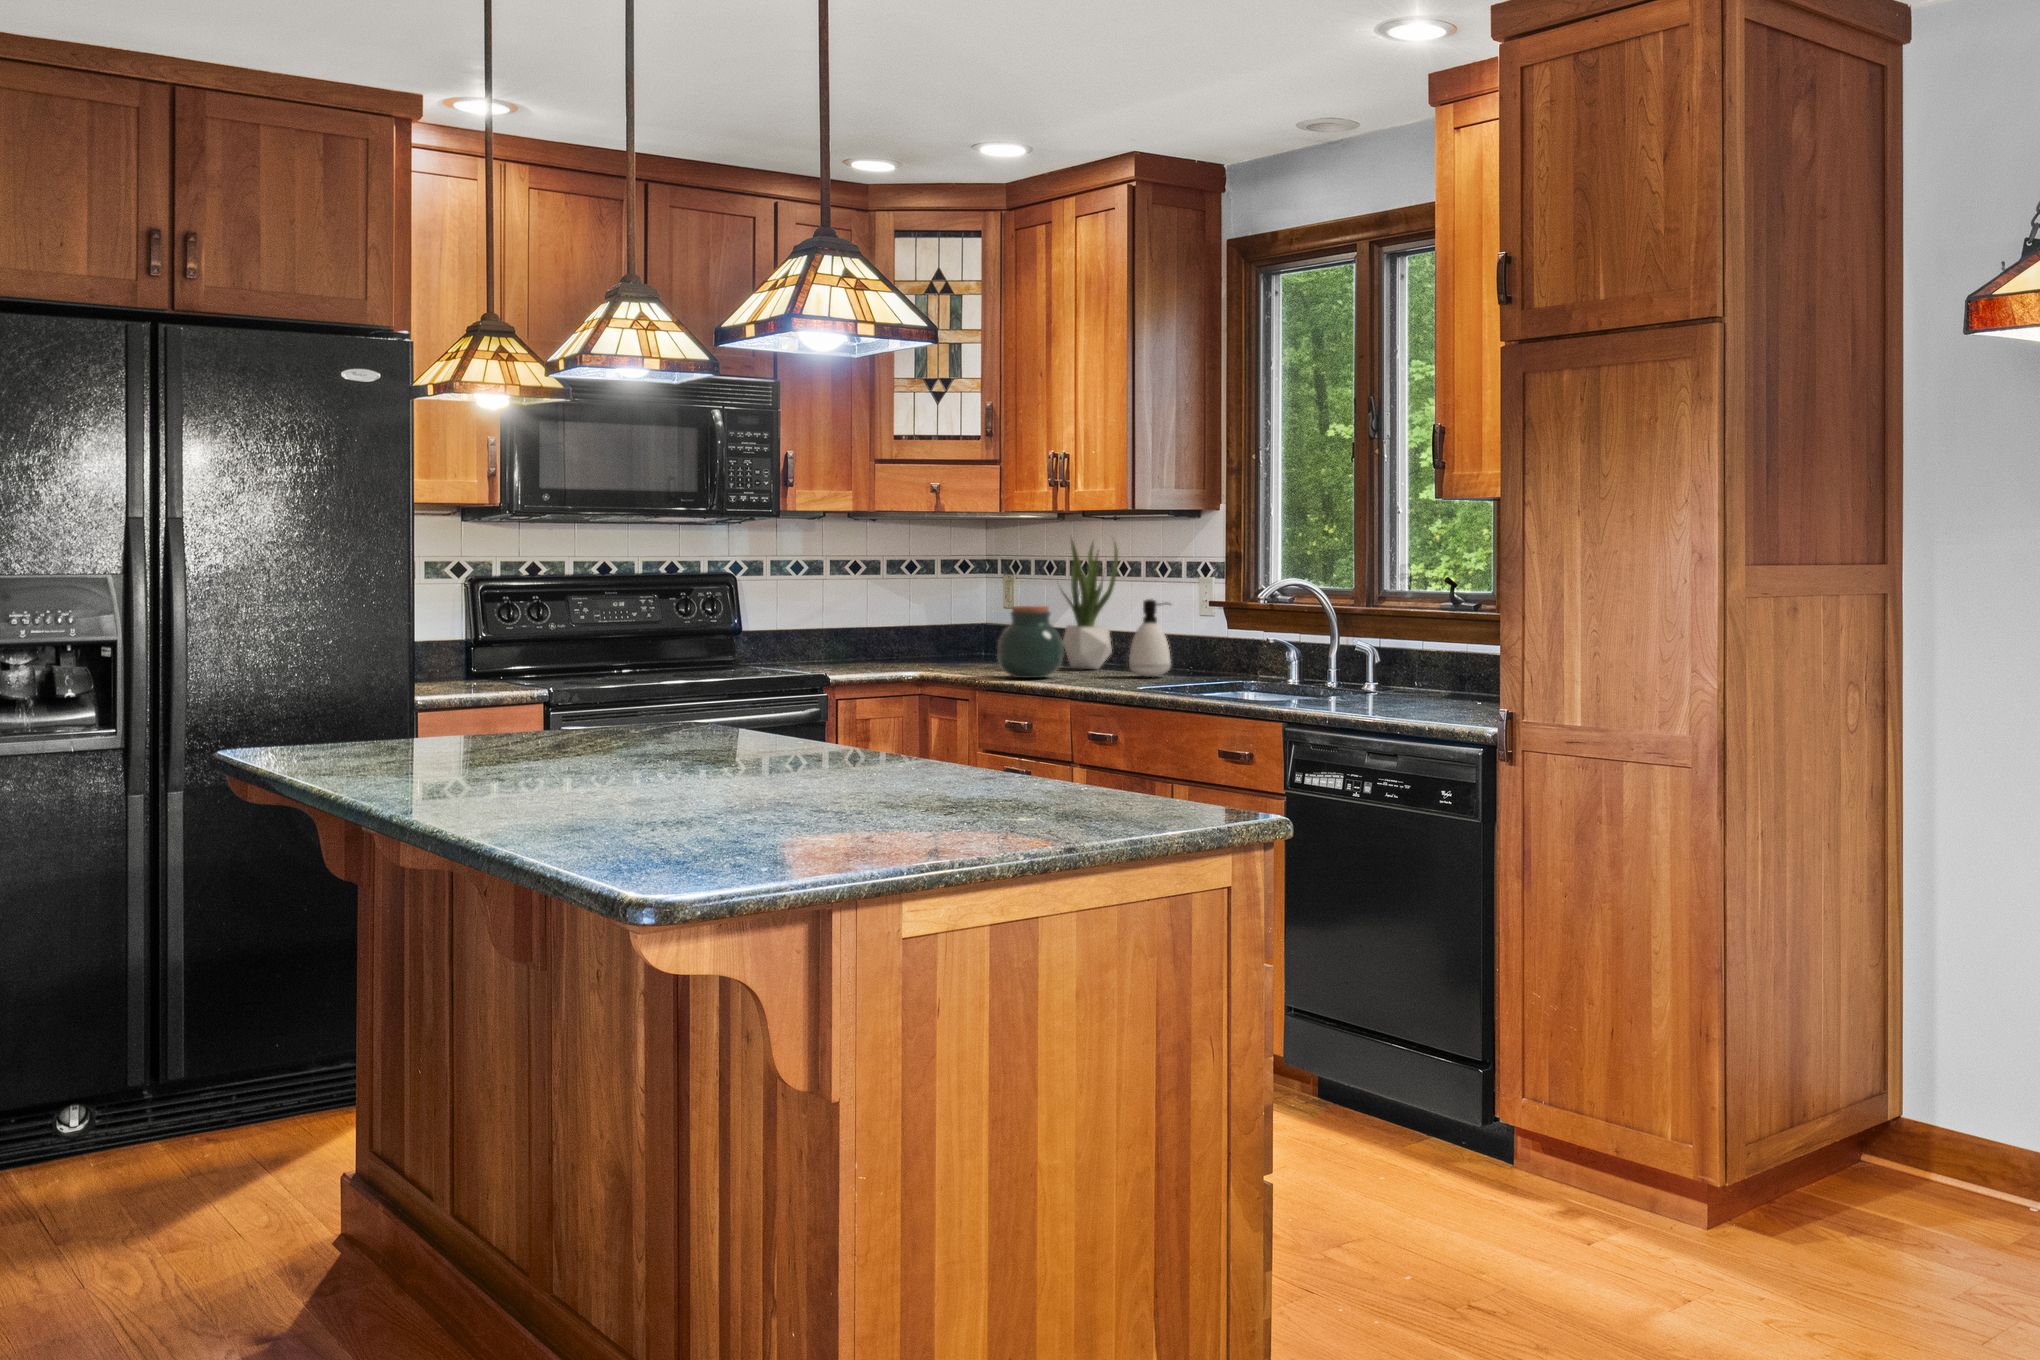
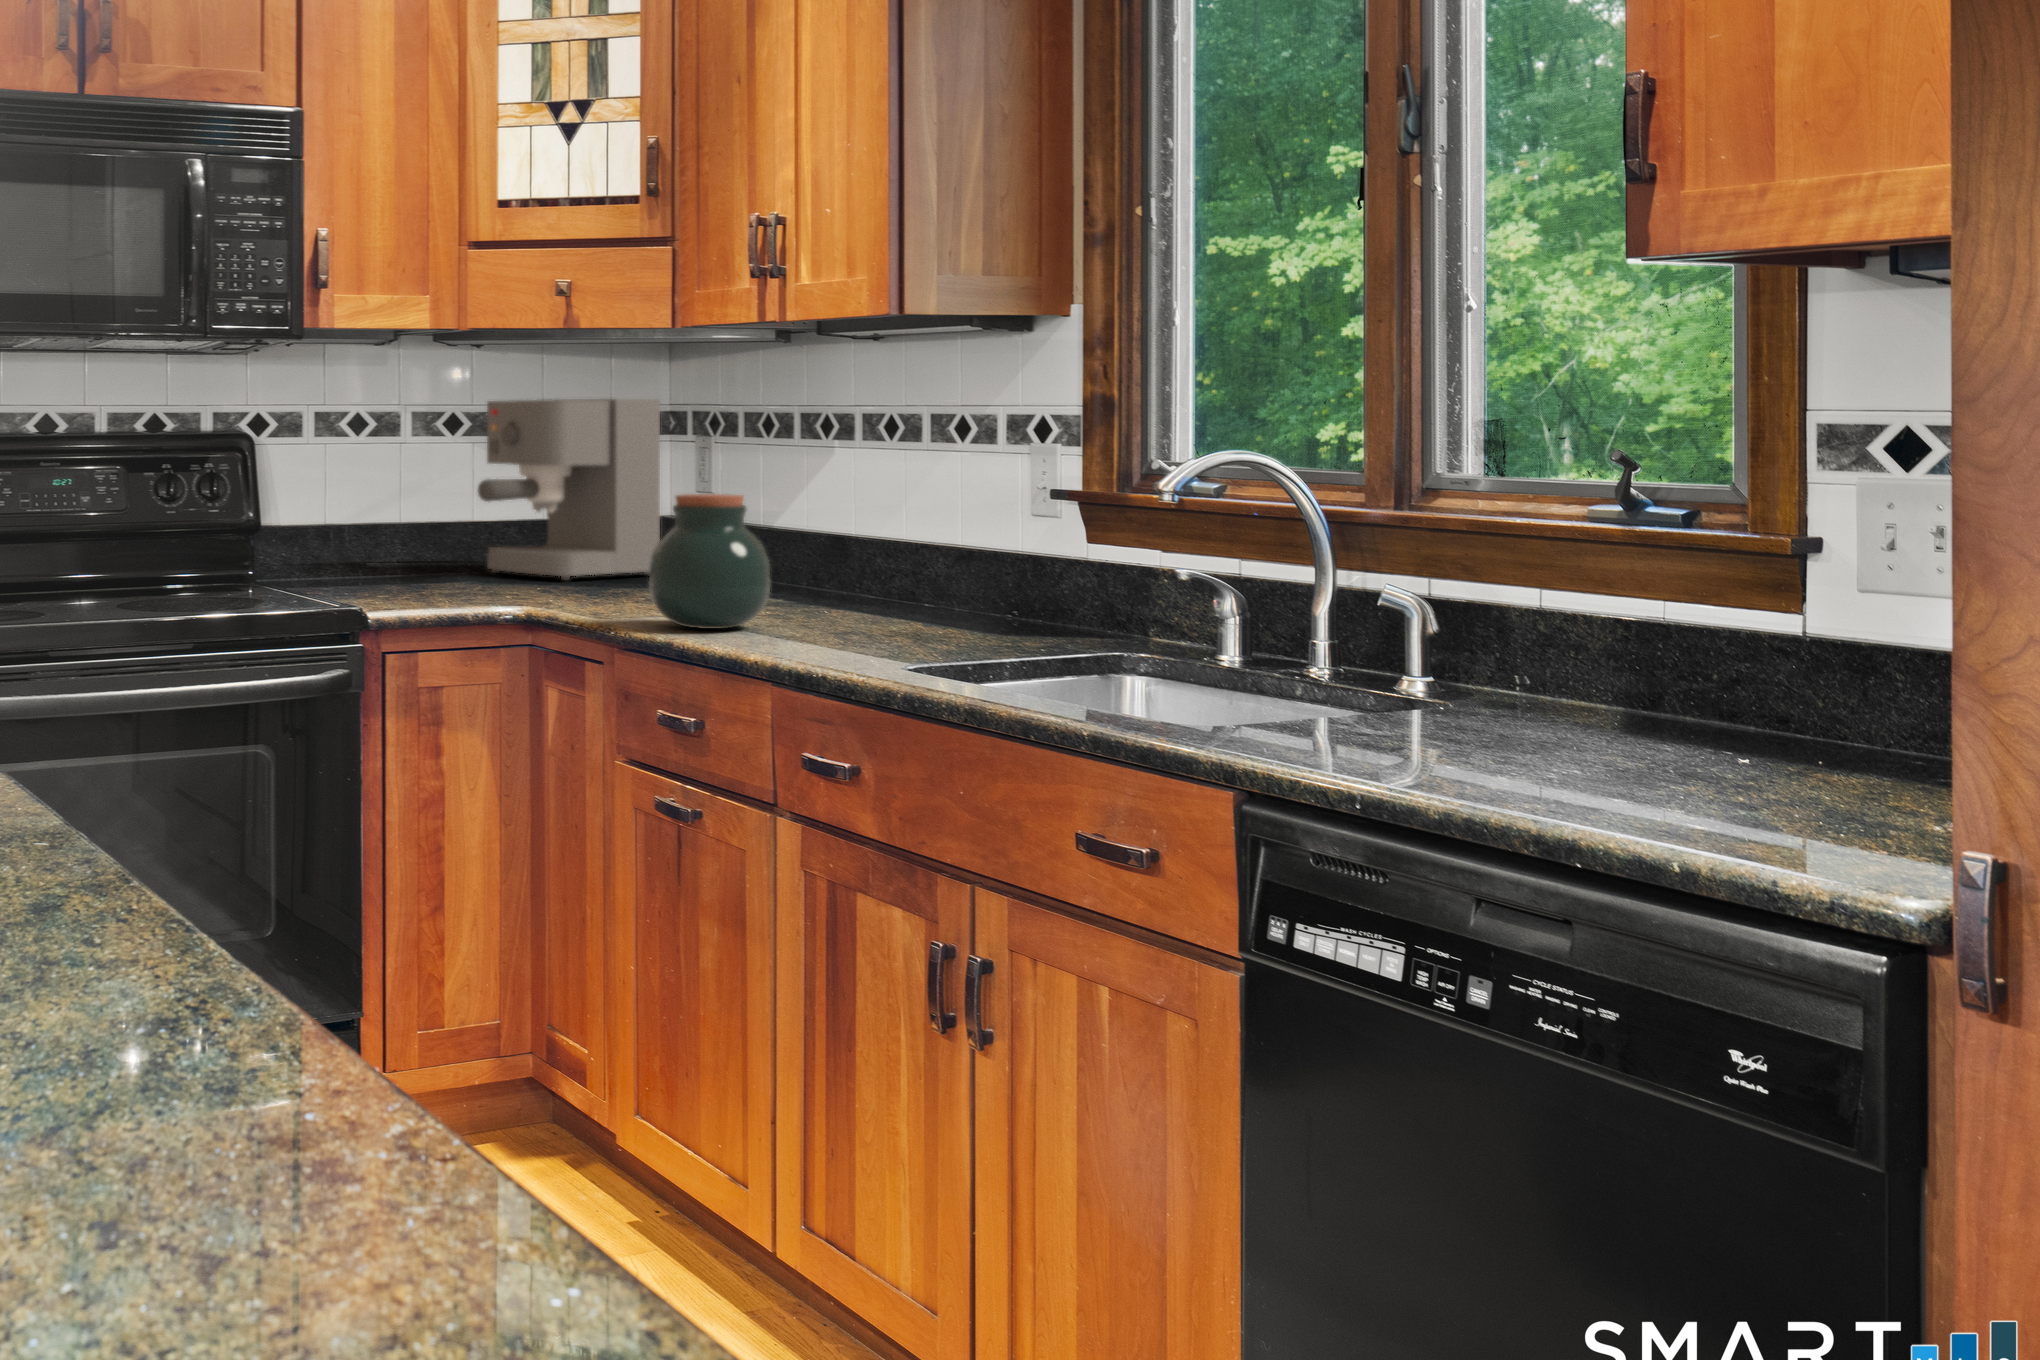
potted plant: present [1061,540,1118,669] -> none [767,367,878,609]
coffee maker: none [874,551,983,661] -> present [478,399,661,580]
soap dispenser: present [1129,599,1171,677] -> none [894,485,975,631]

